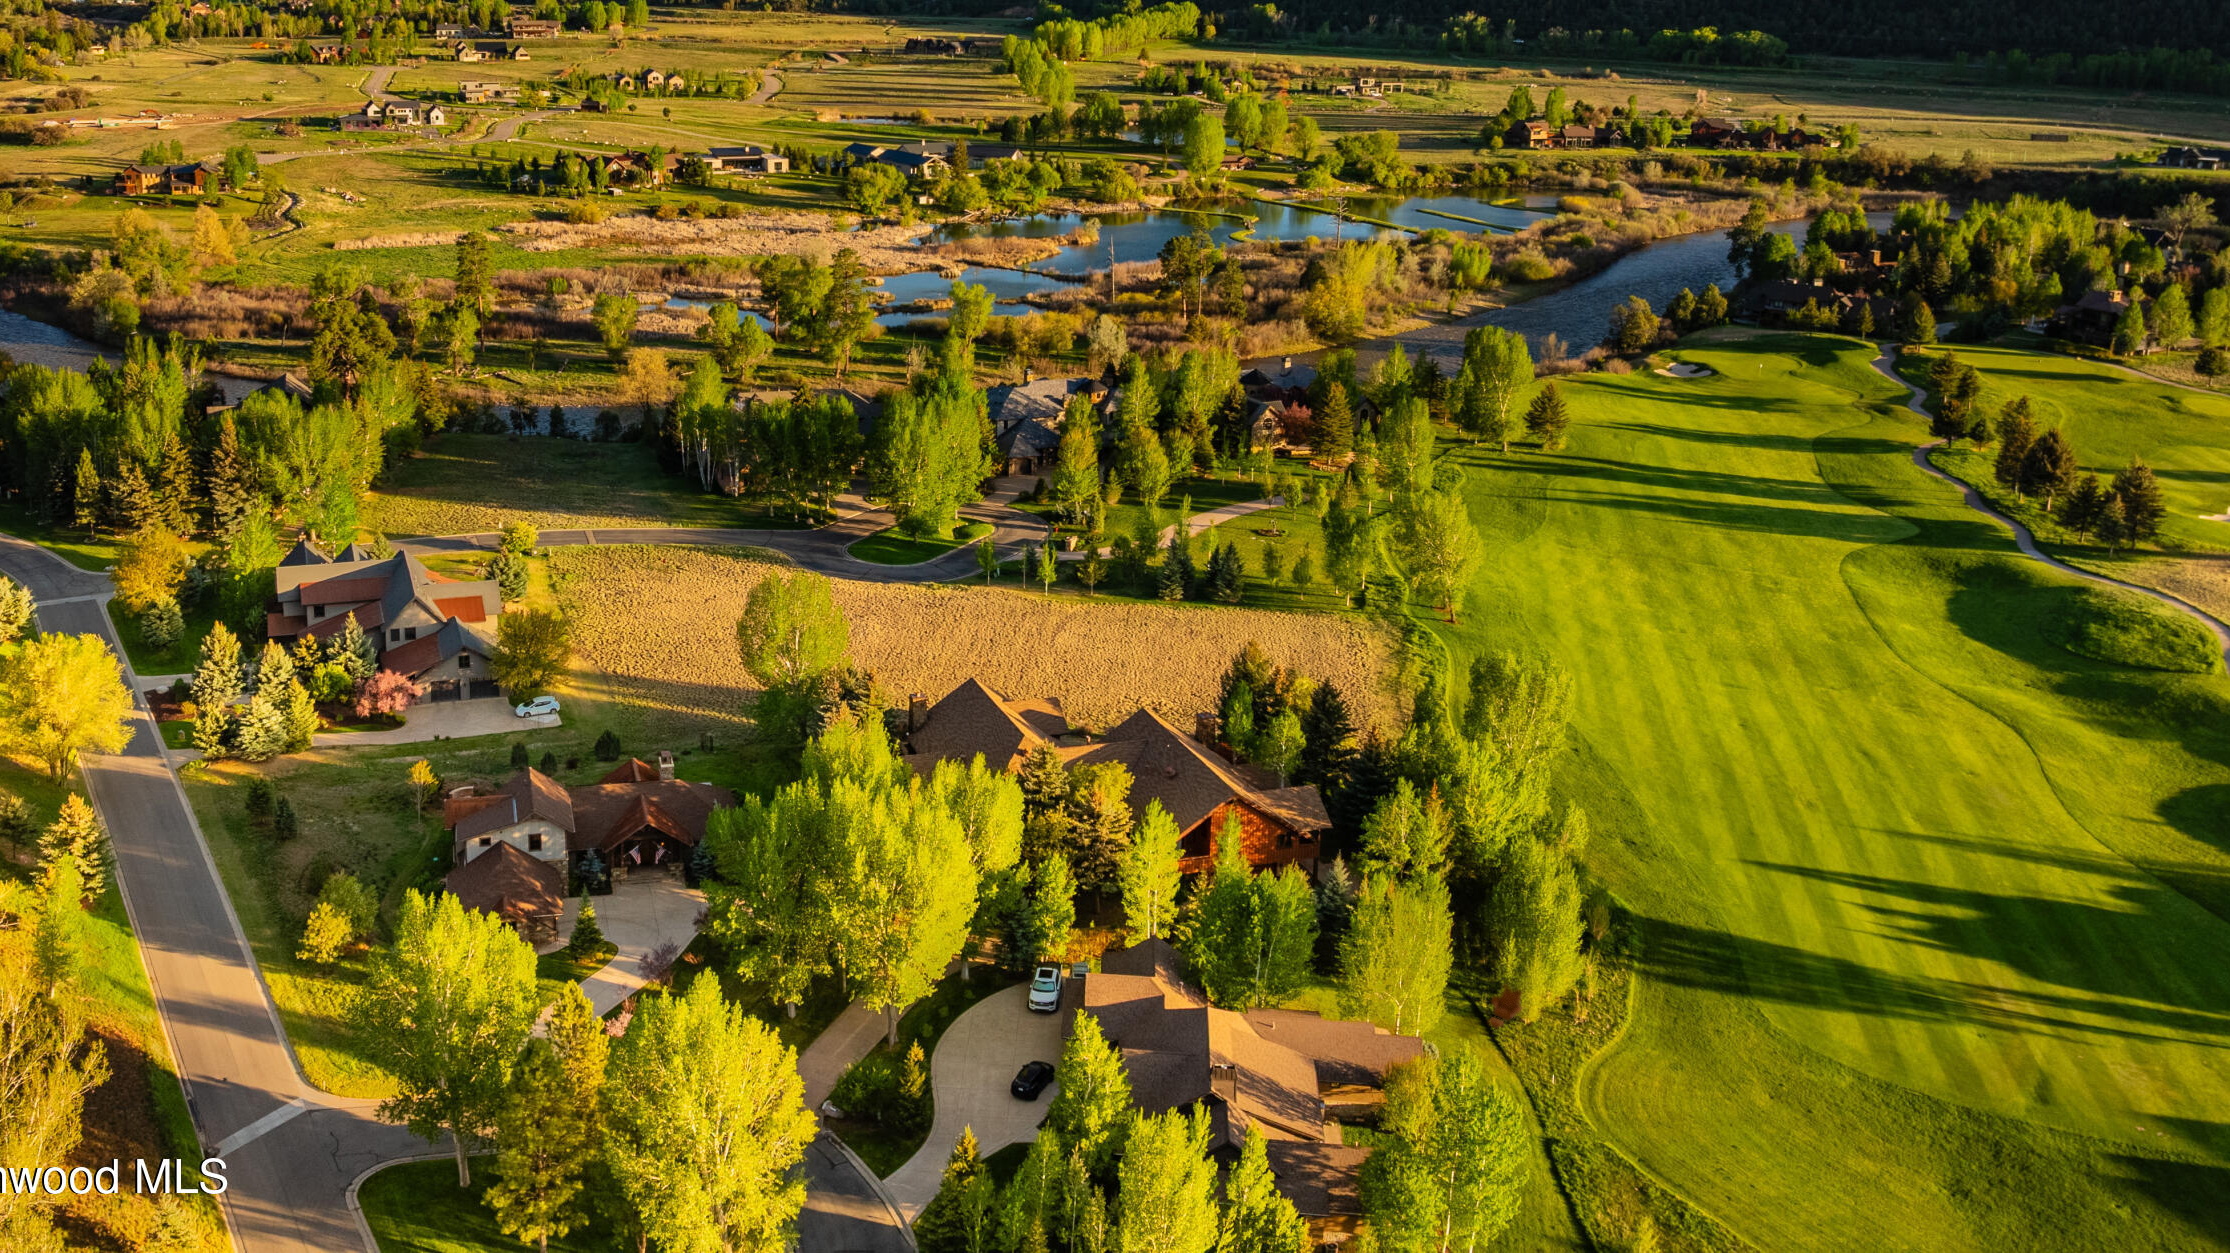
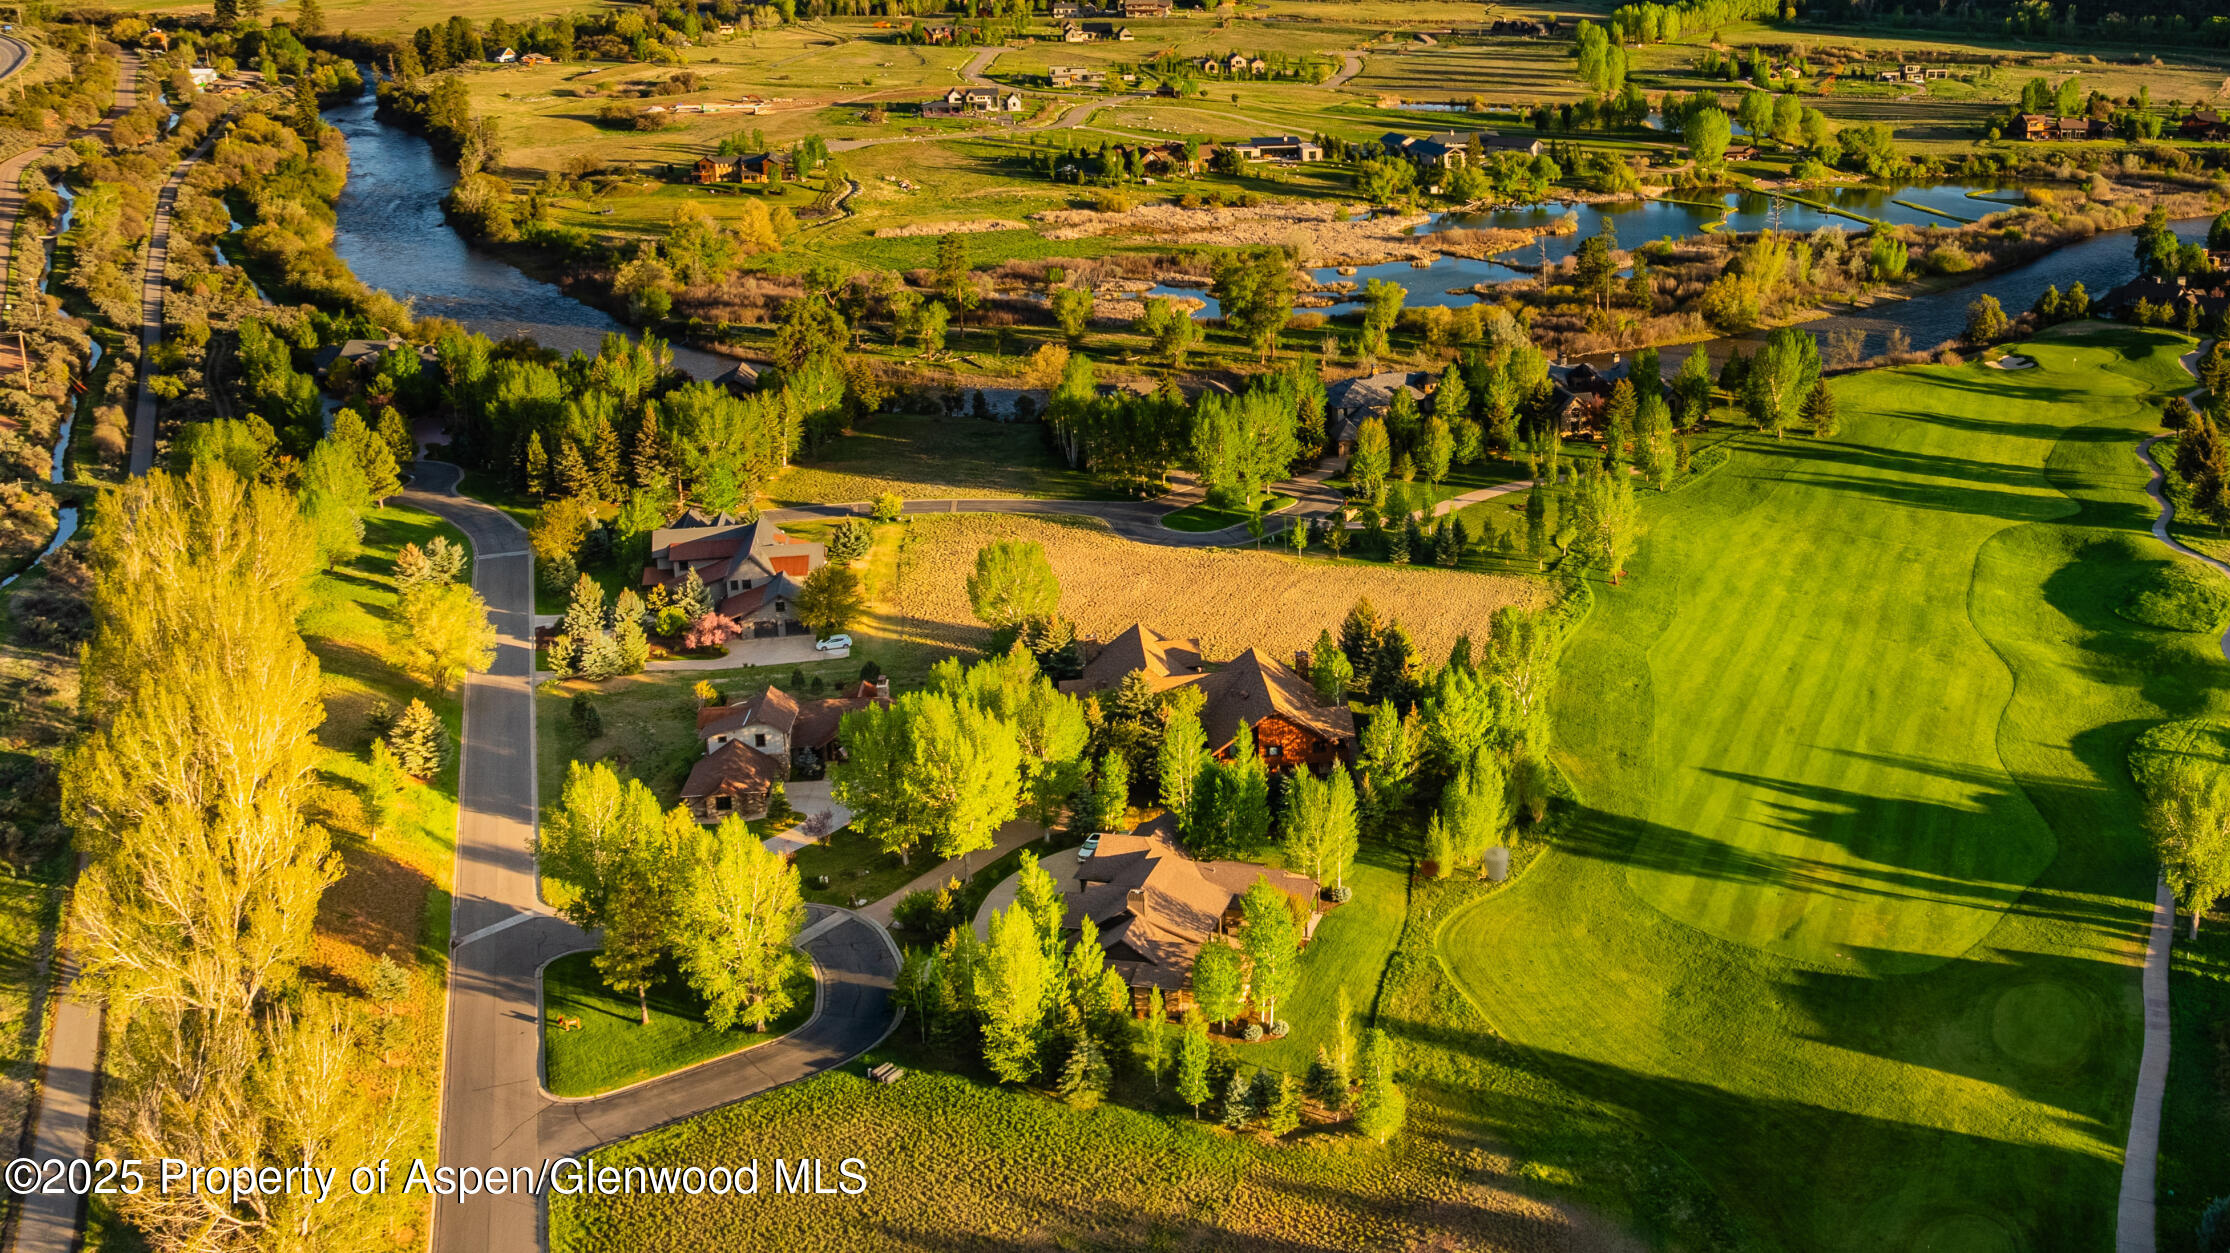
trash can: none [1575,976,1611,1022] -> present [1484,847,1509,881]

